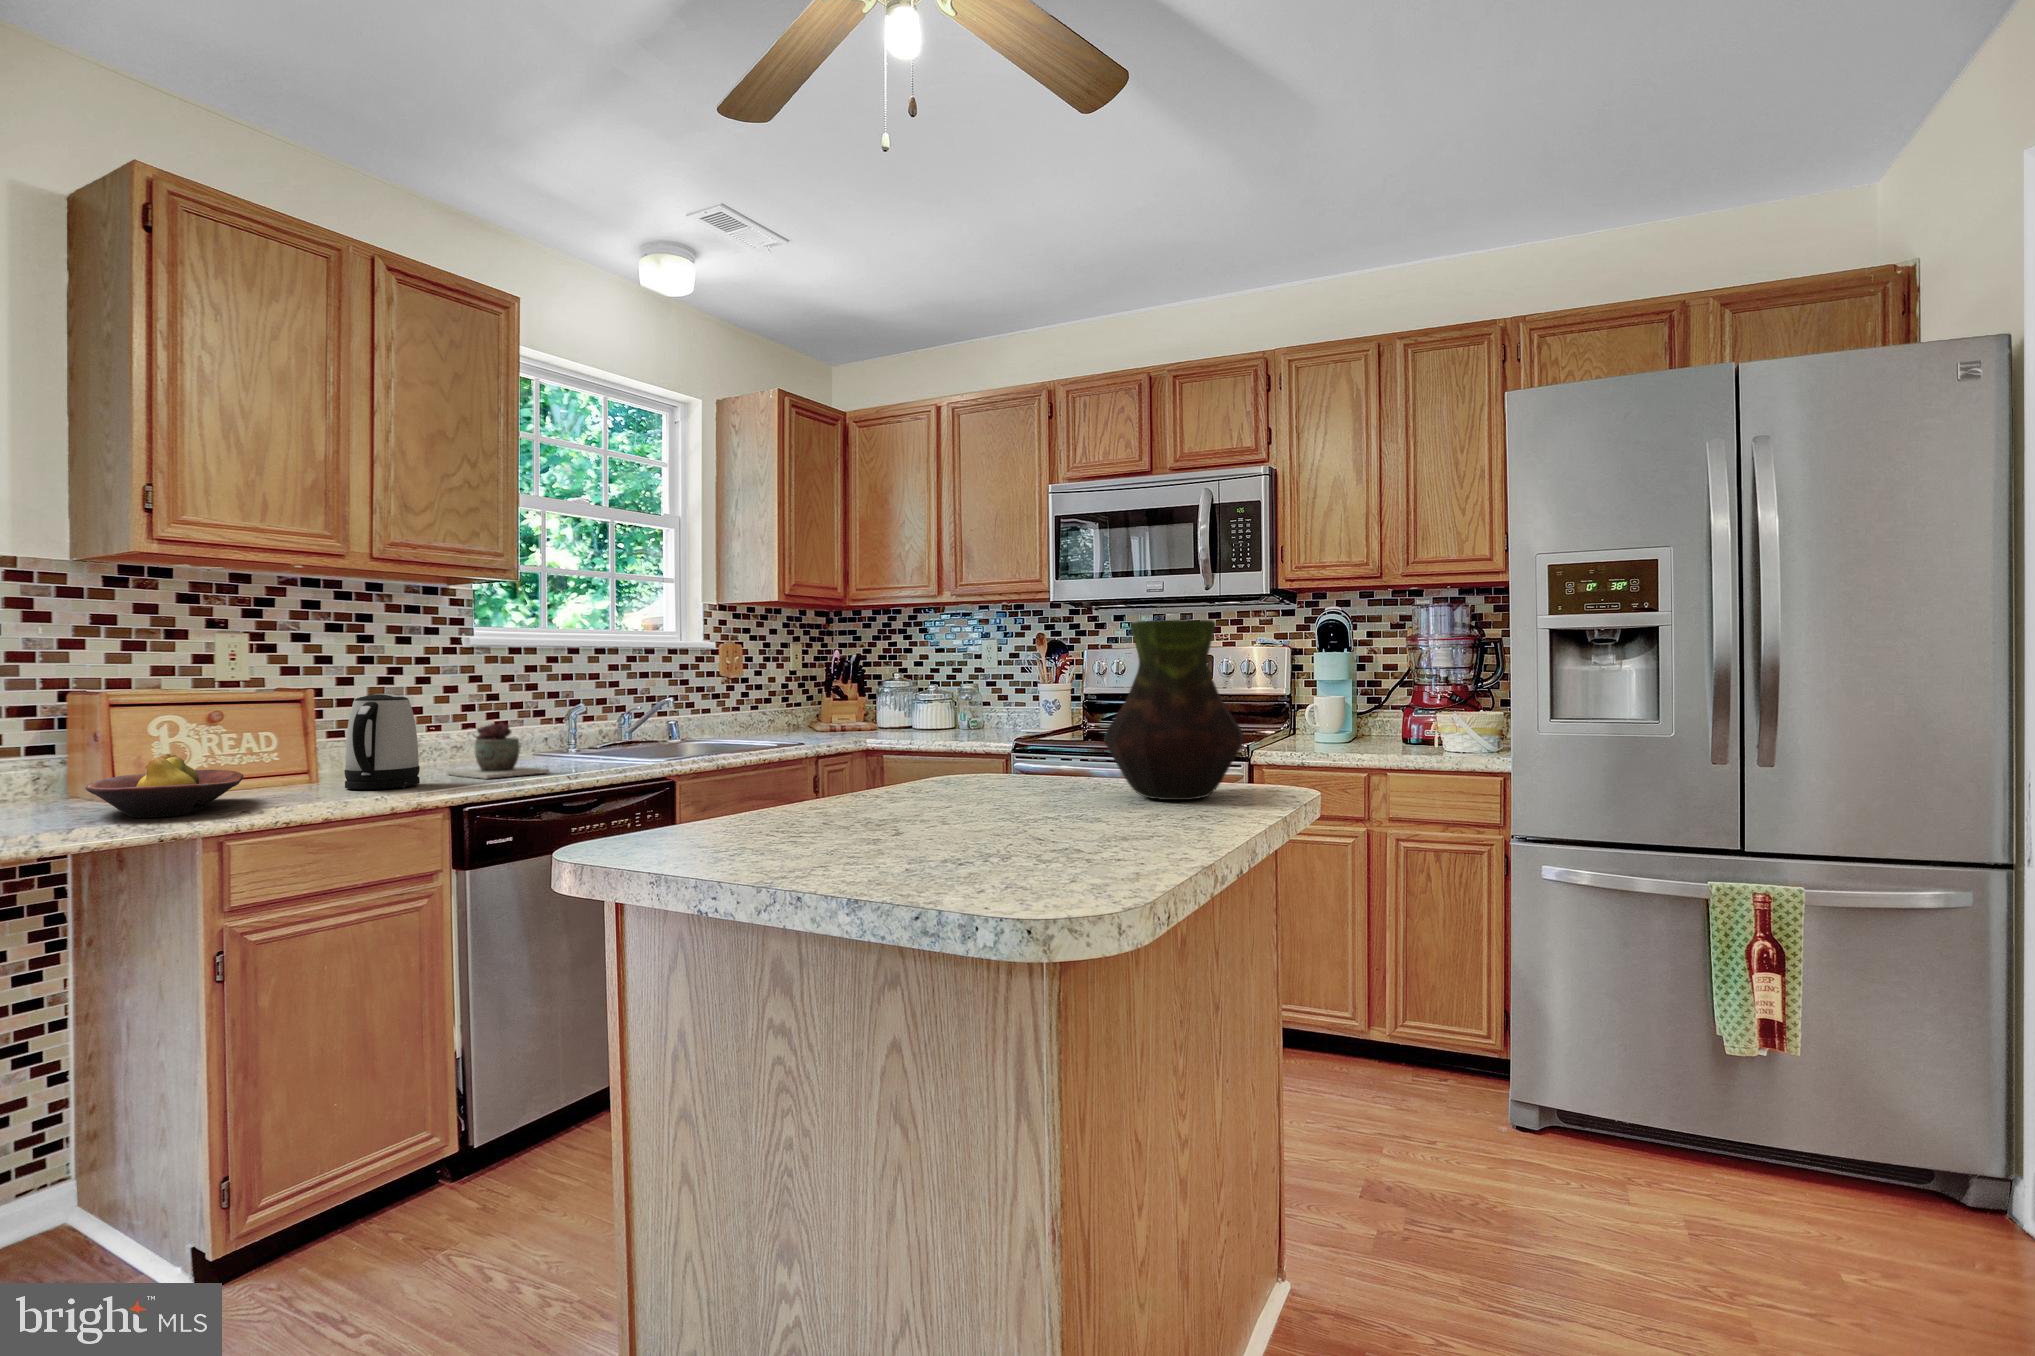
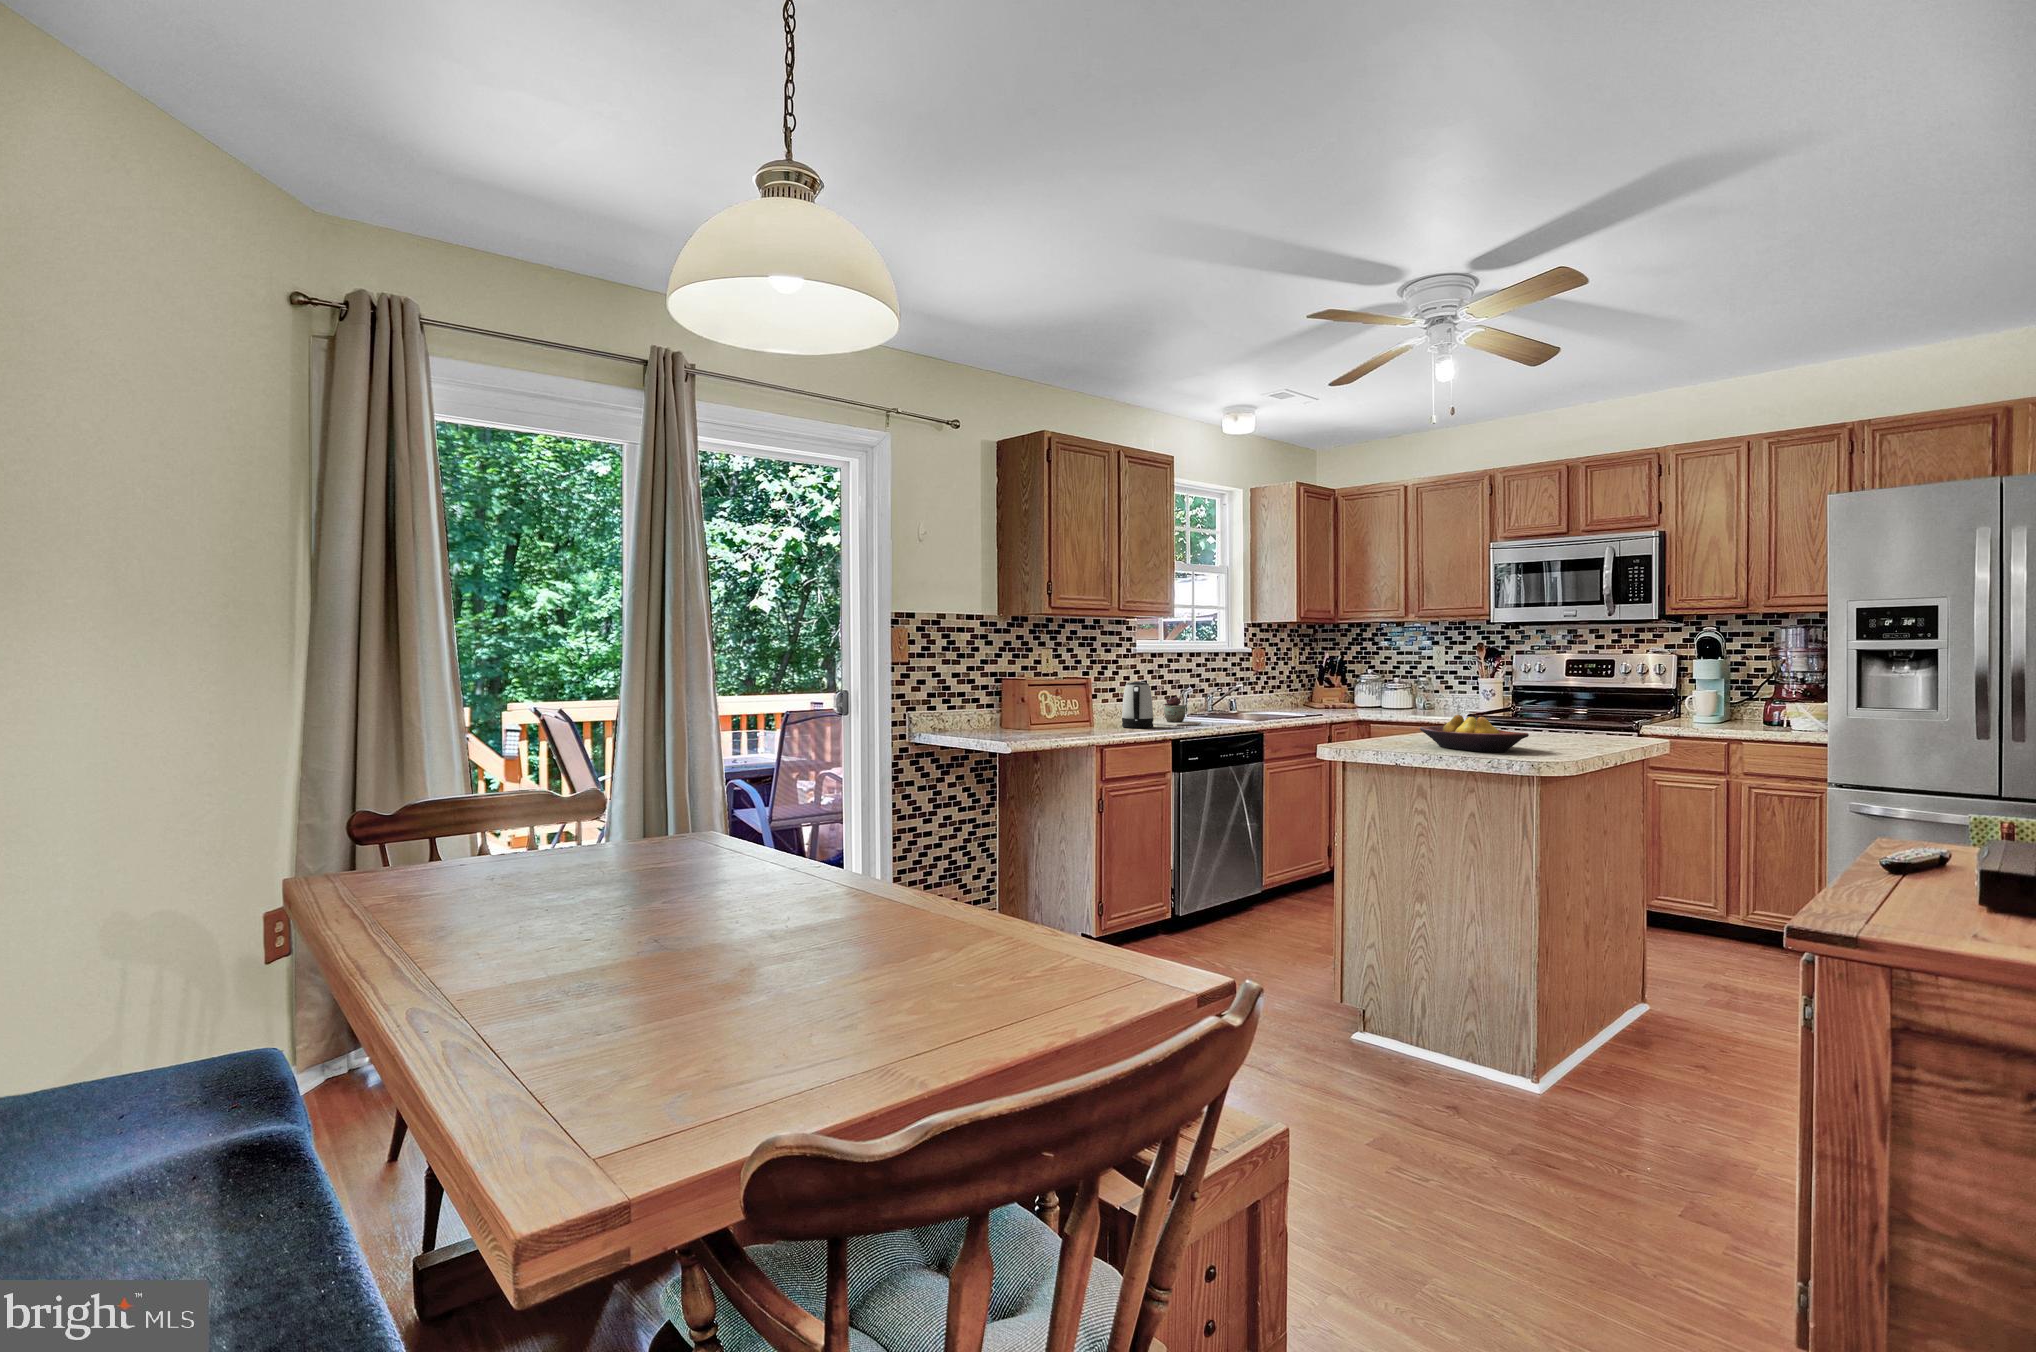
vase: present [1105,620,1243,800] -> none [1540,654,1615,739]
fruit bowl: present [86,754,243,818] -> present [1420,715,1529,752]

